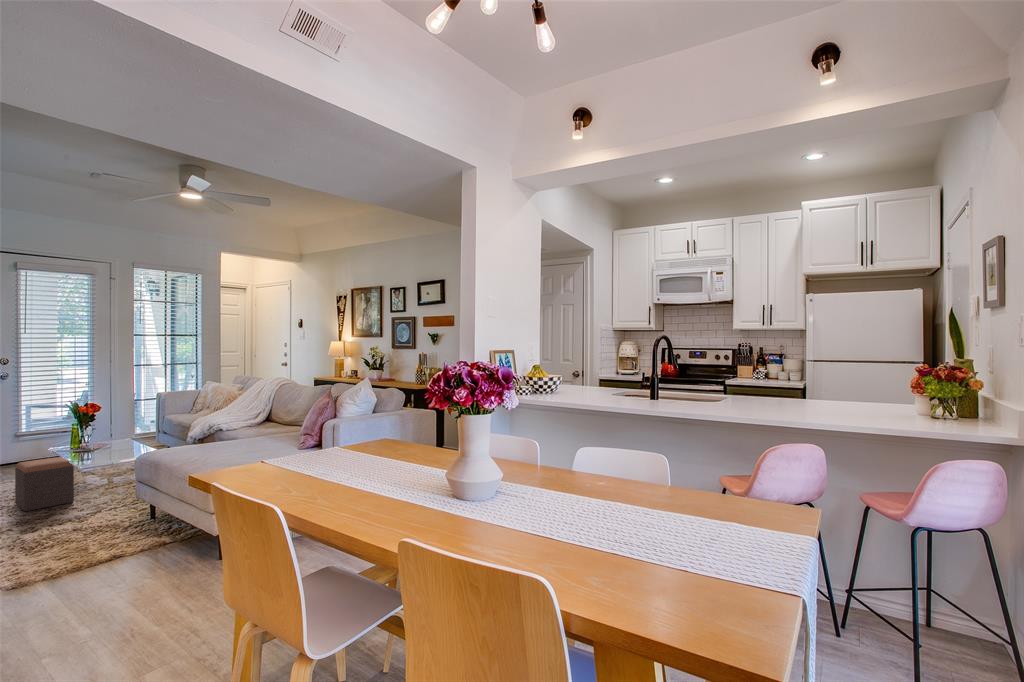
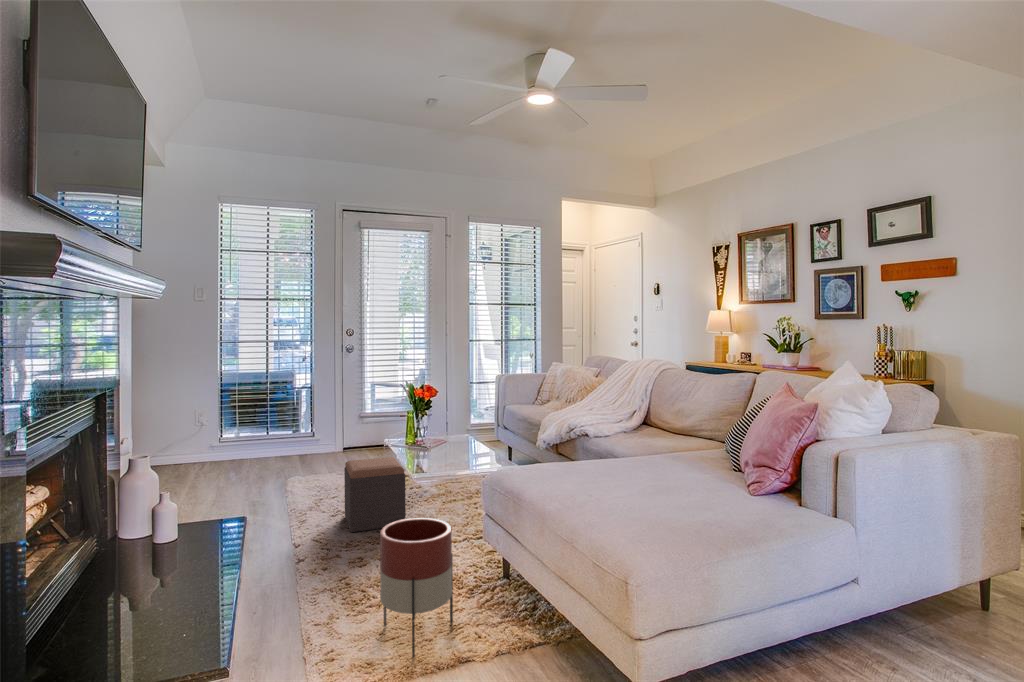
planter: none [64,478,114,550] -> present [380,518,453,658]

